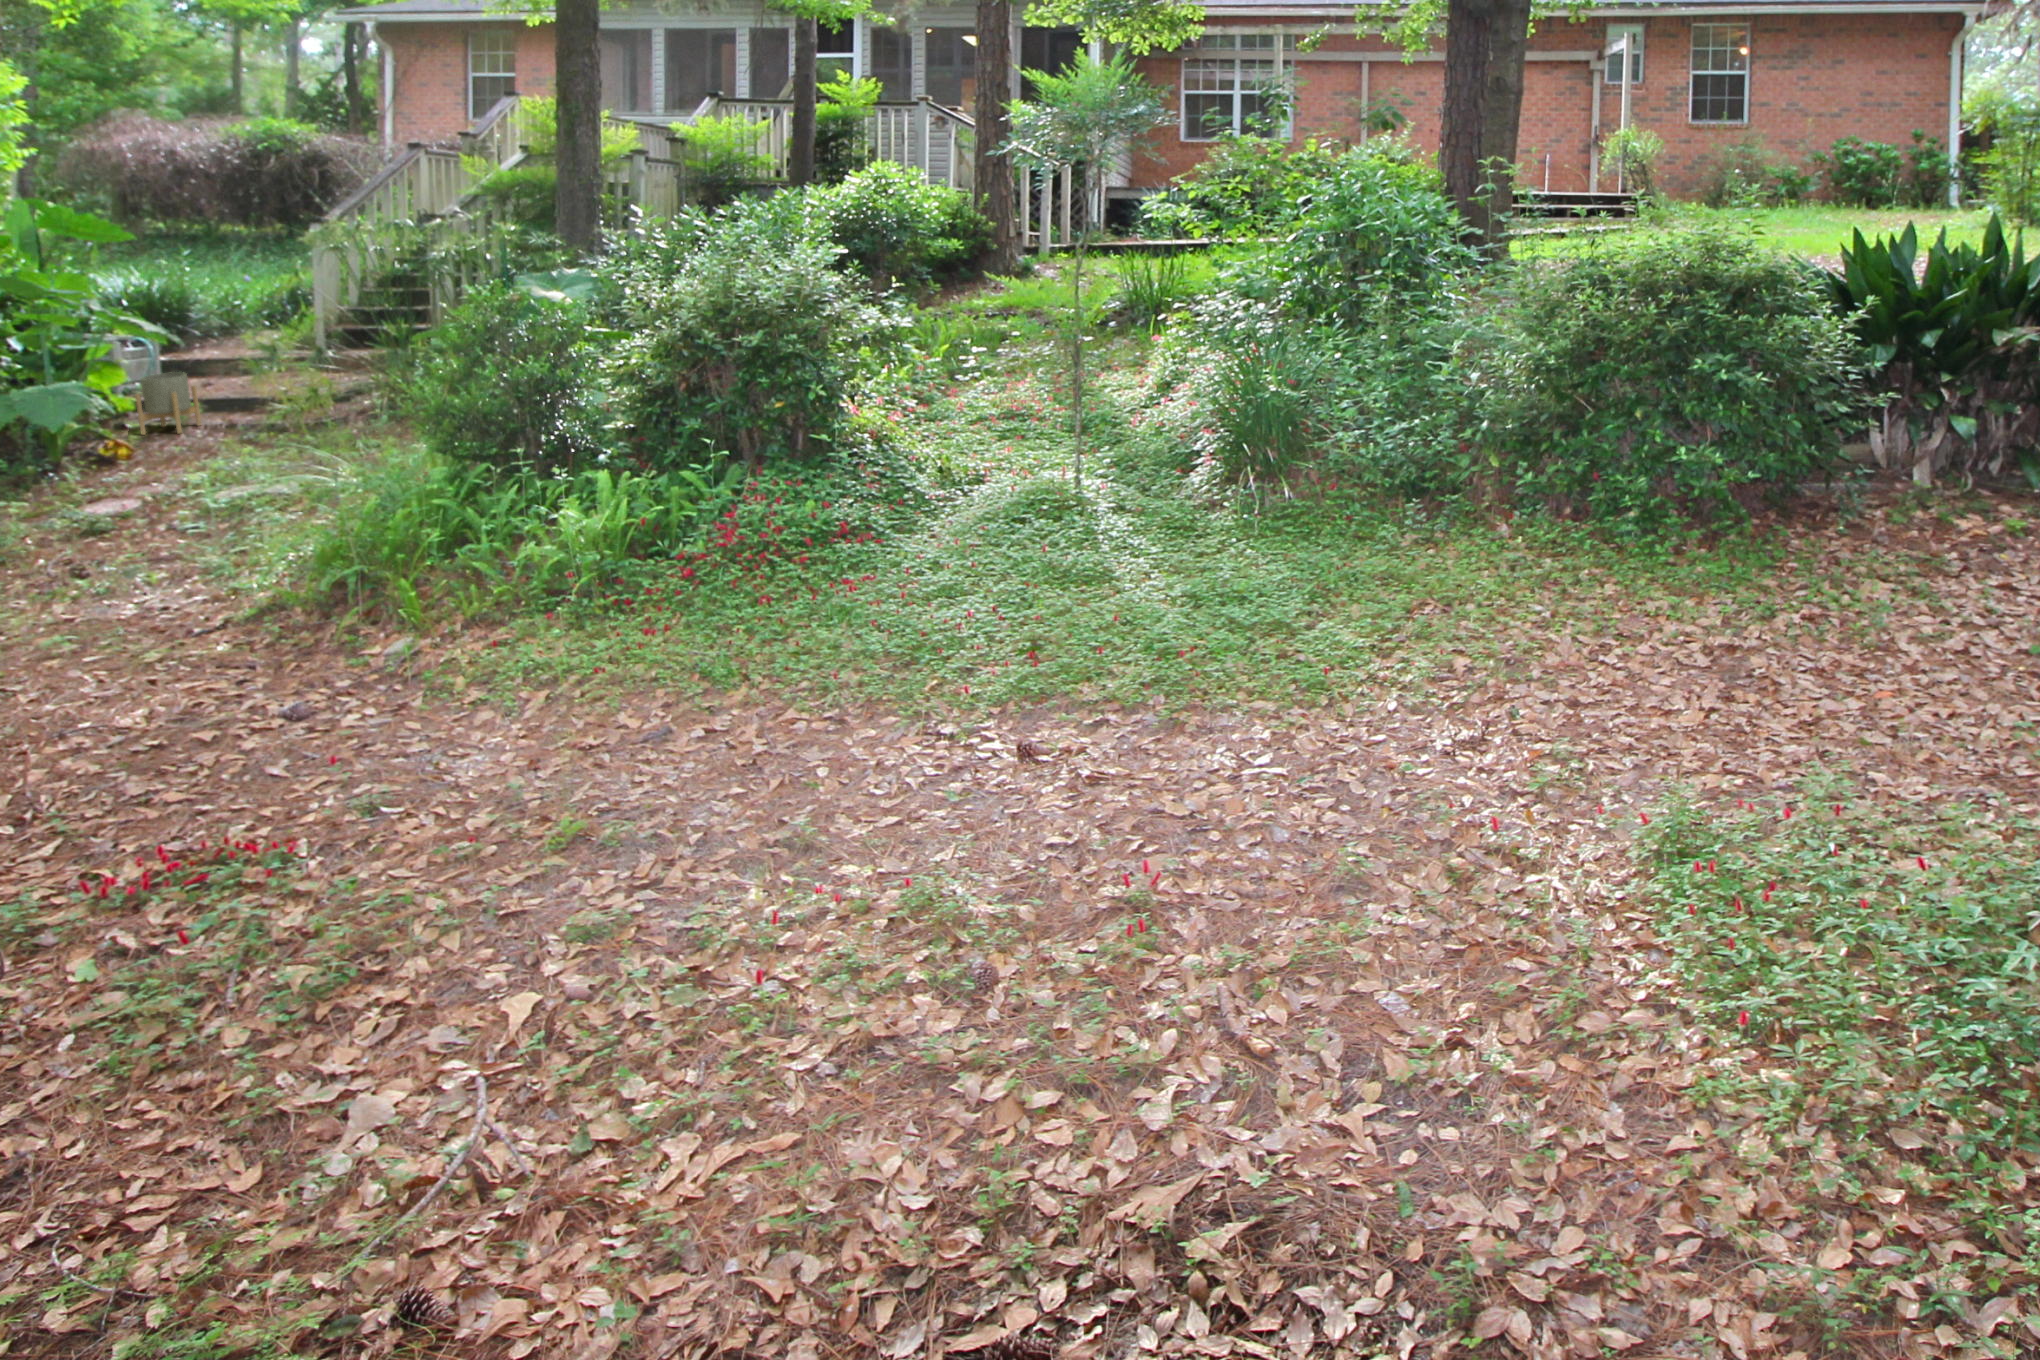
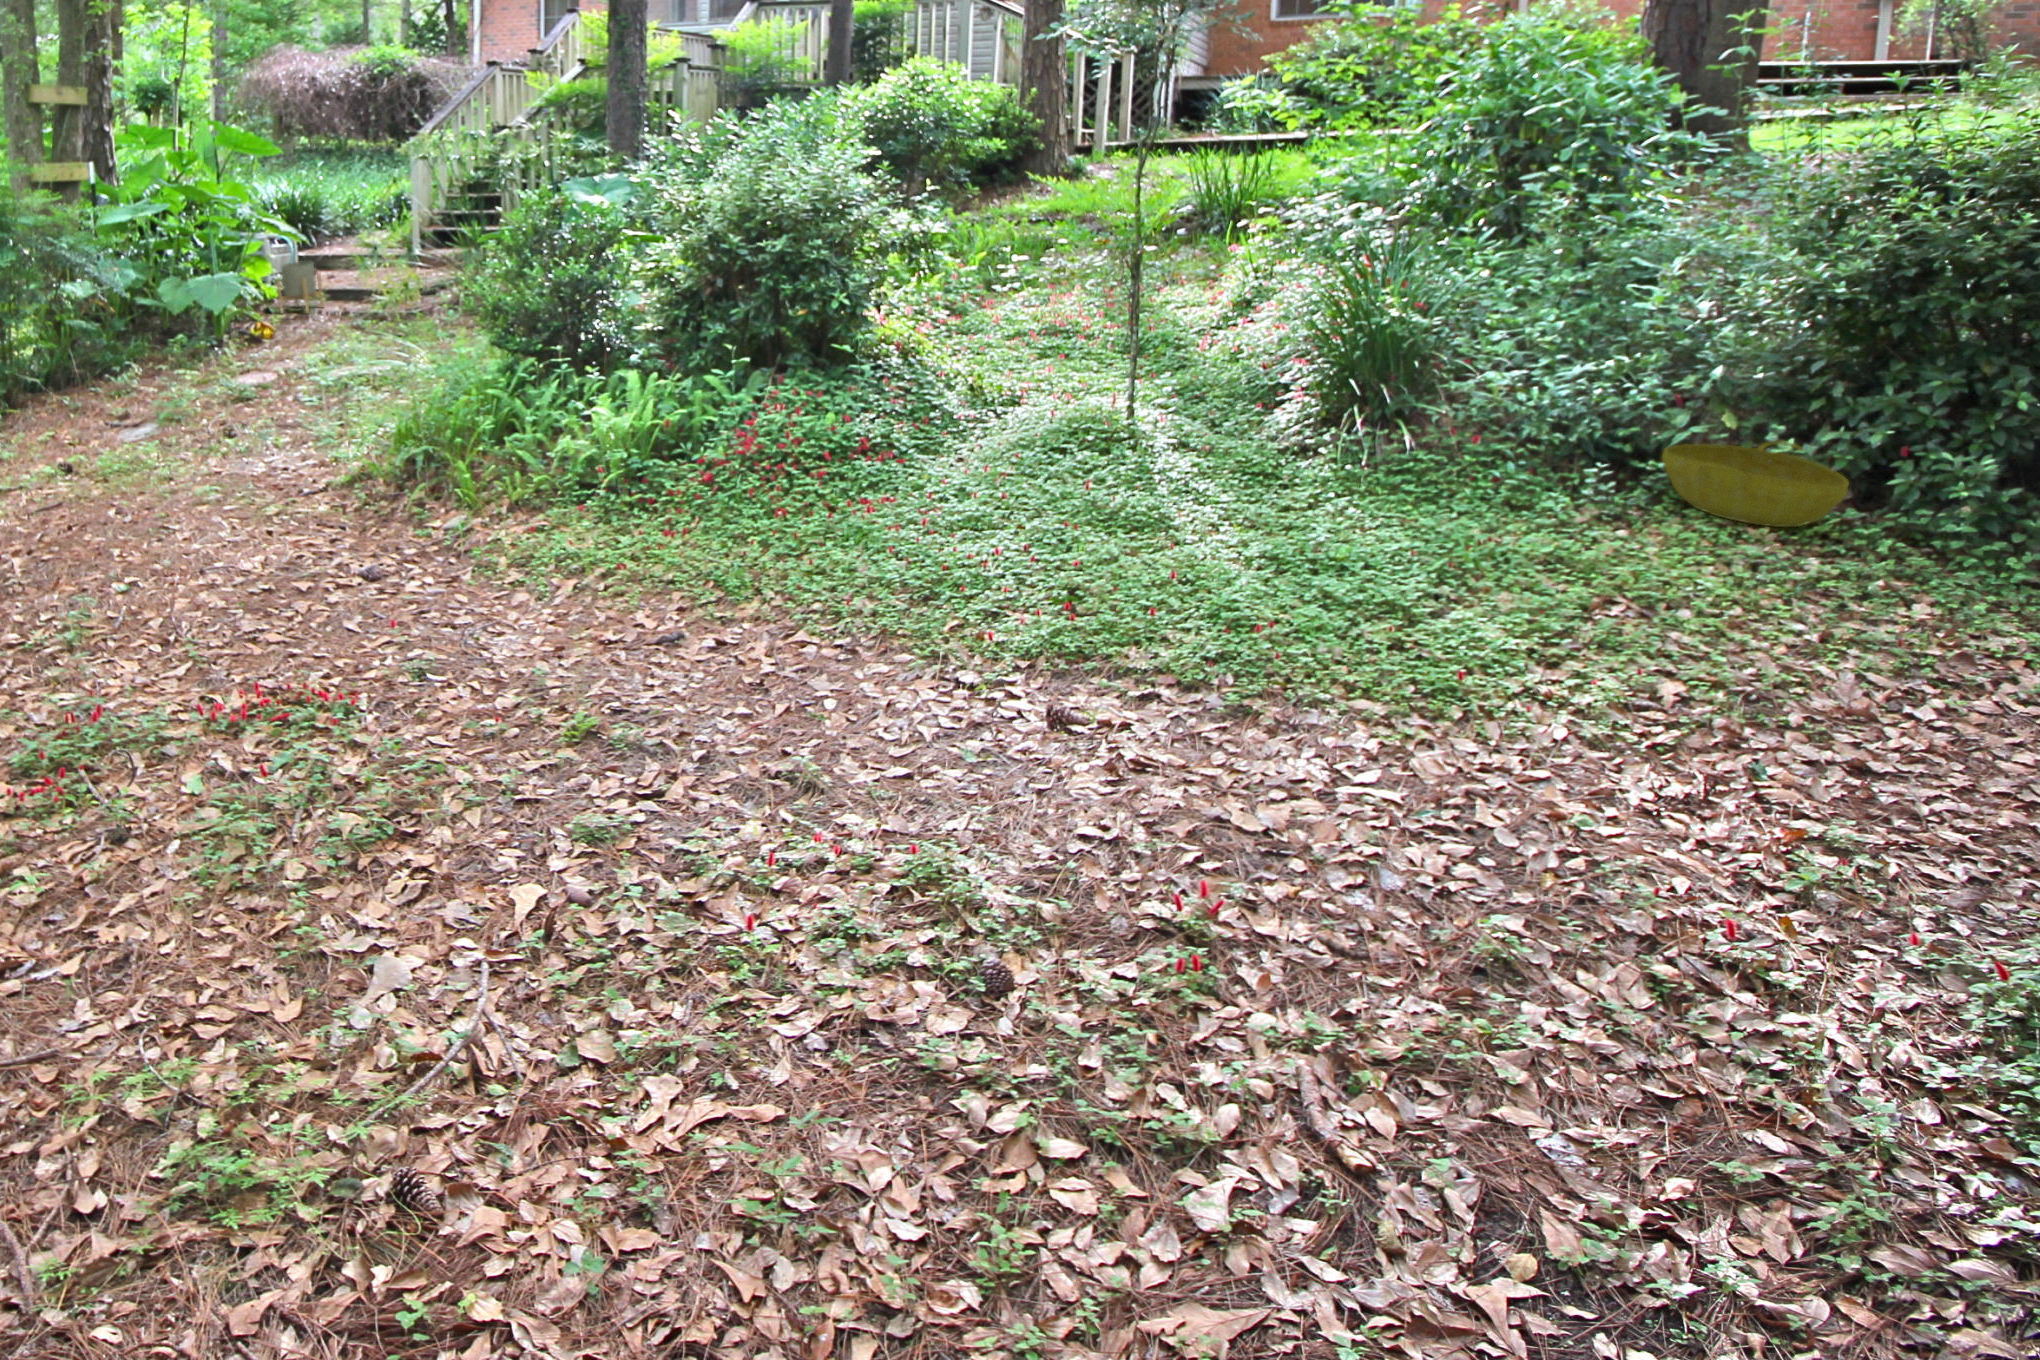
basket: none [1461,474,1574,539] -> present [1662,441,1849,527]

